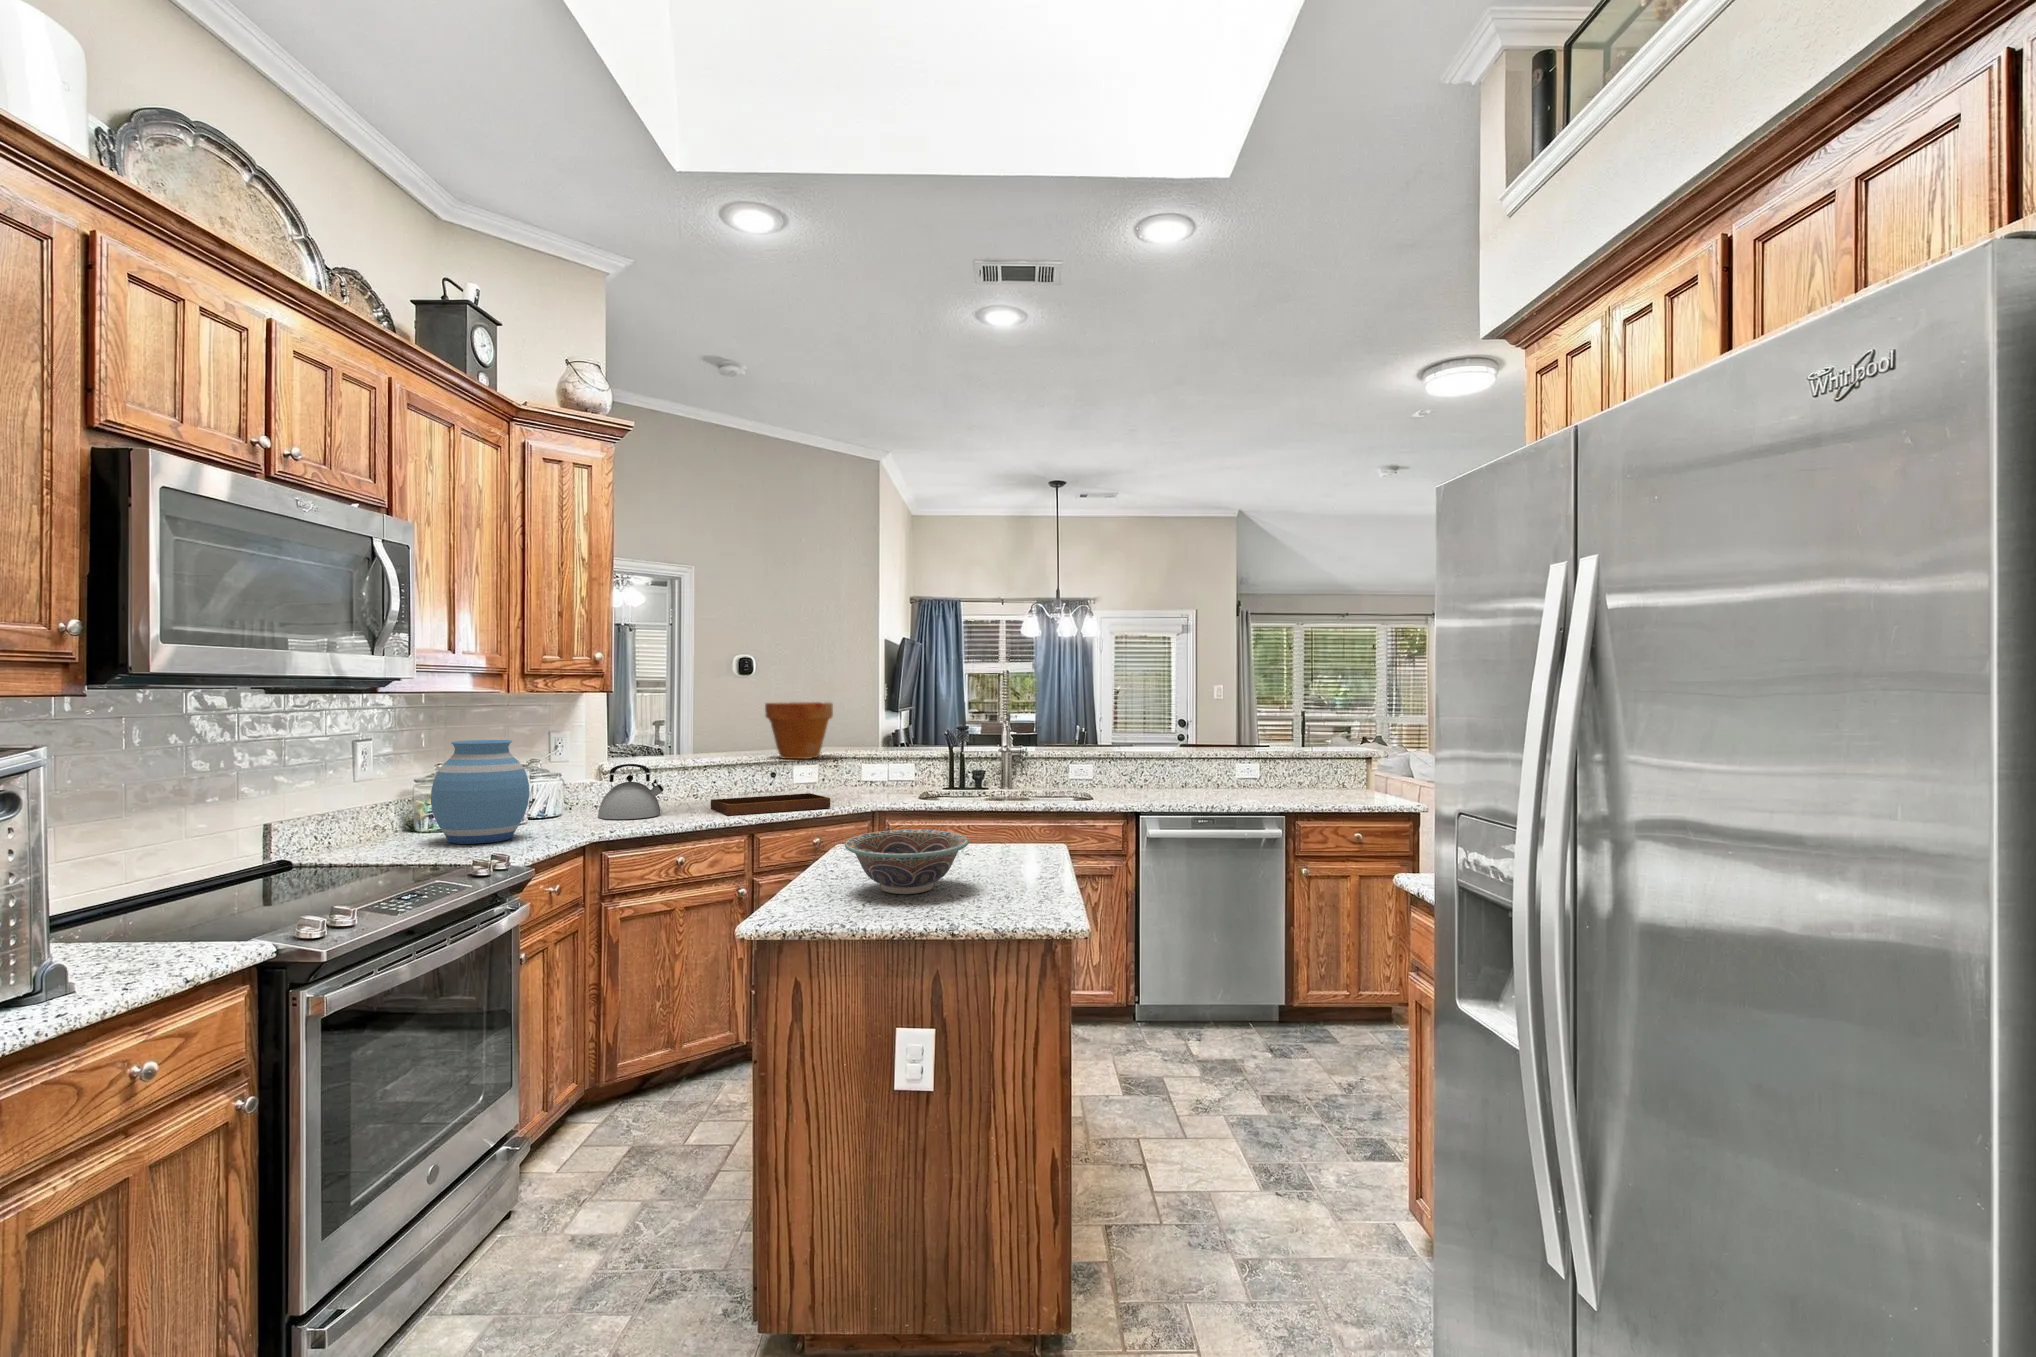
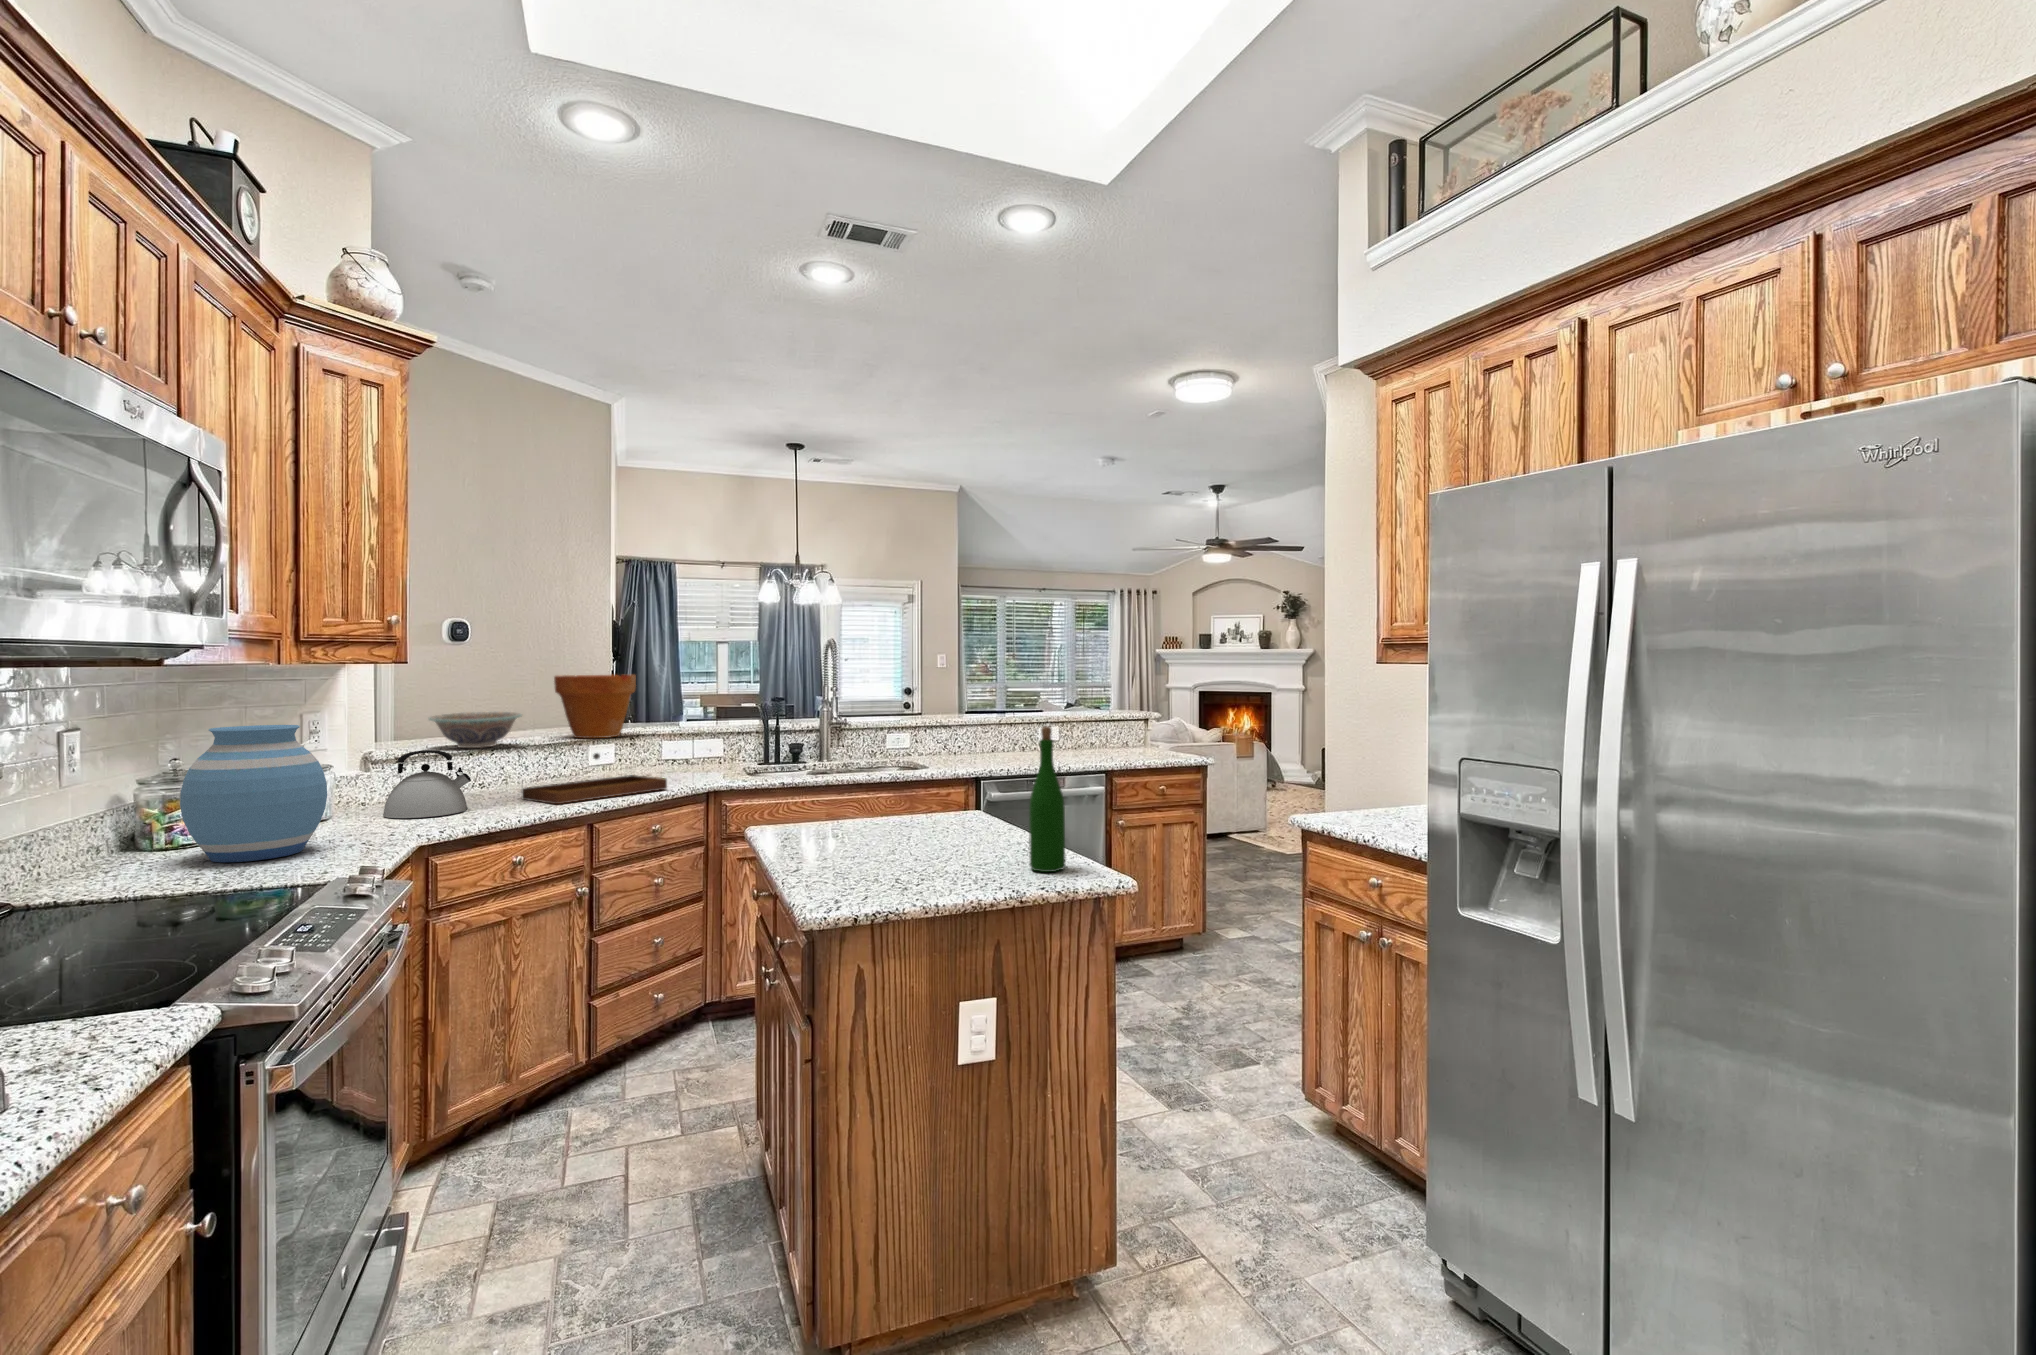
wine bottle: none [993,763,1029,910] -> present [1029,726,1065,872]
decorative bowl: present [845,829,968,894] -> present [429,712,522,748]

